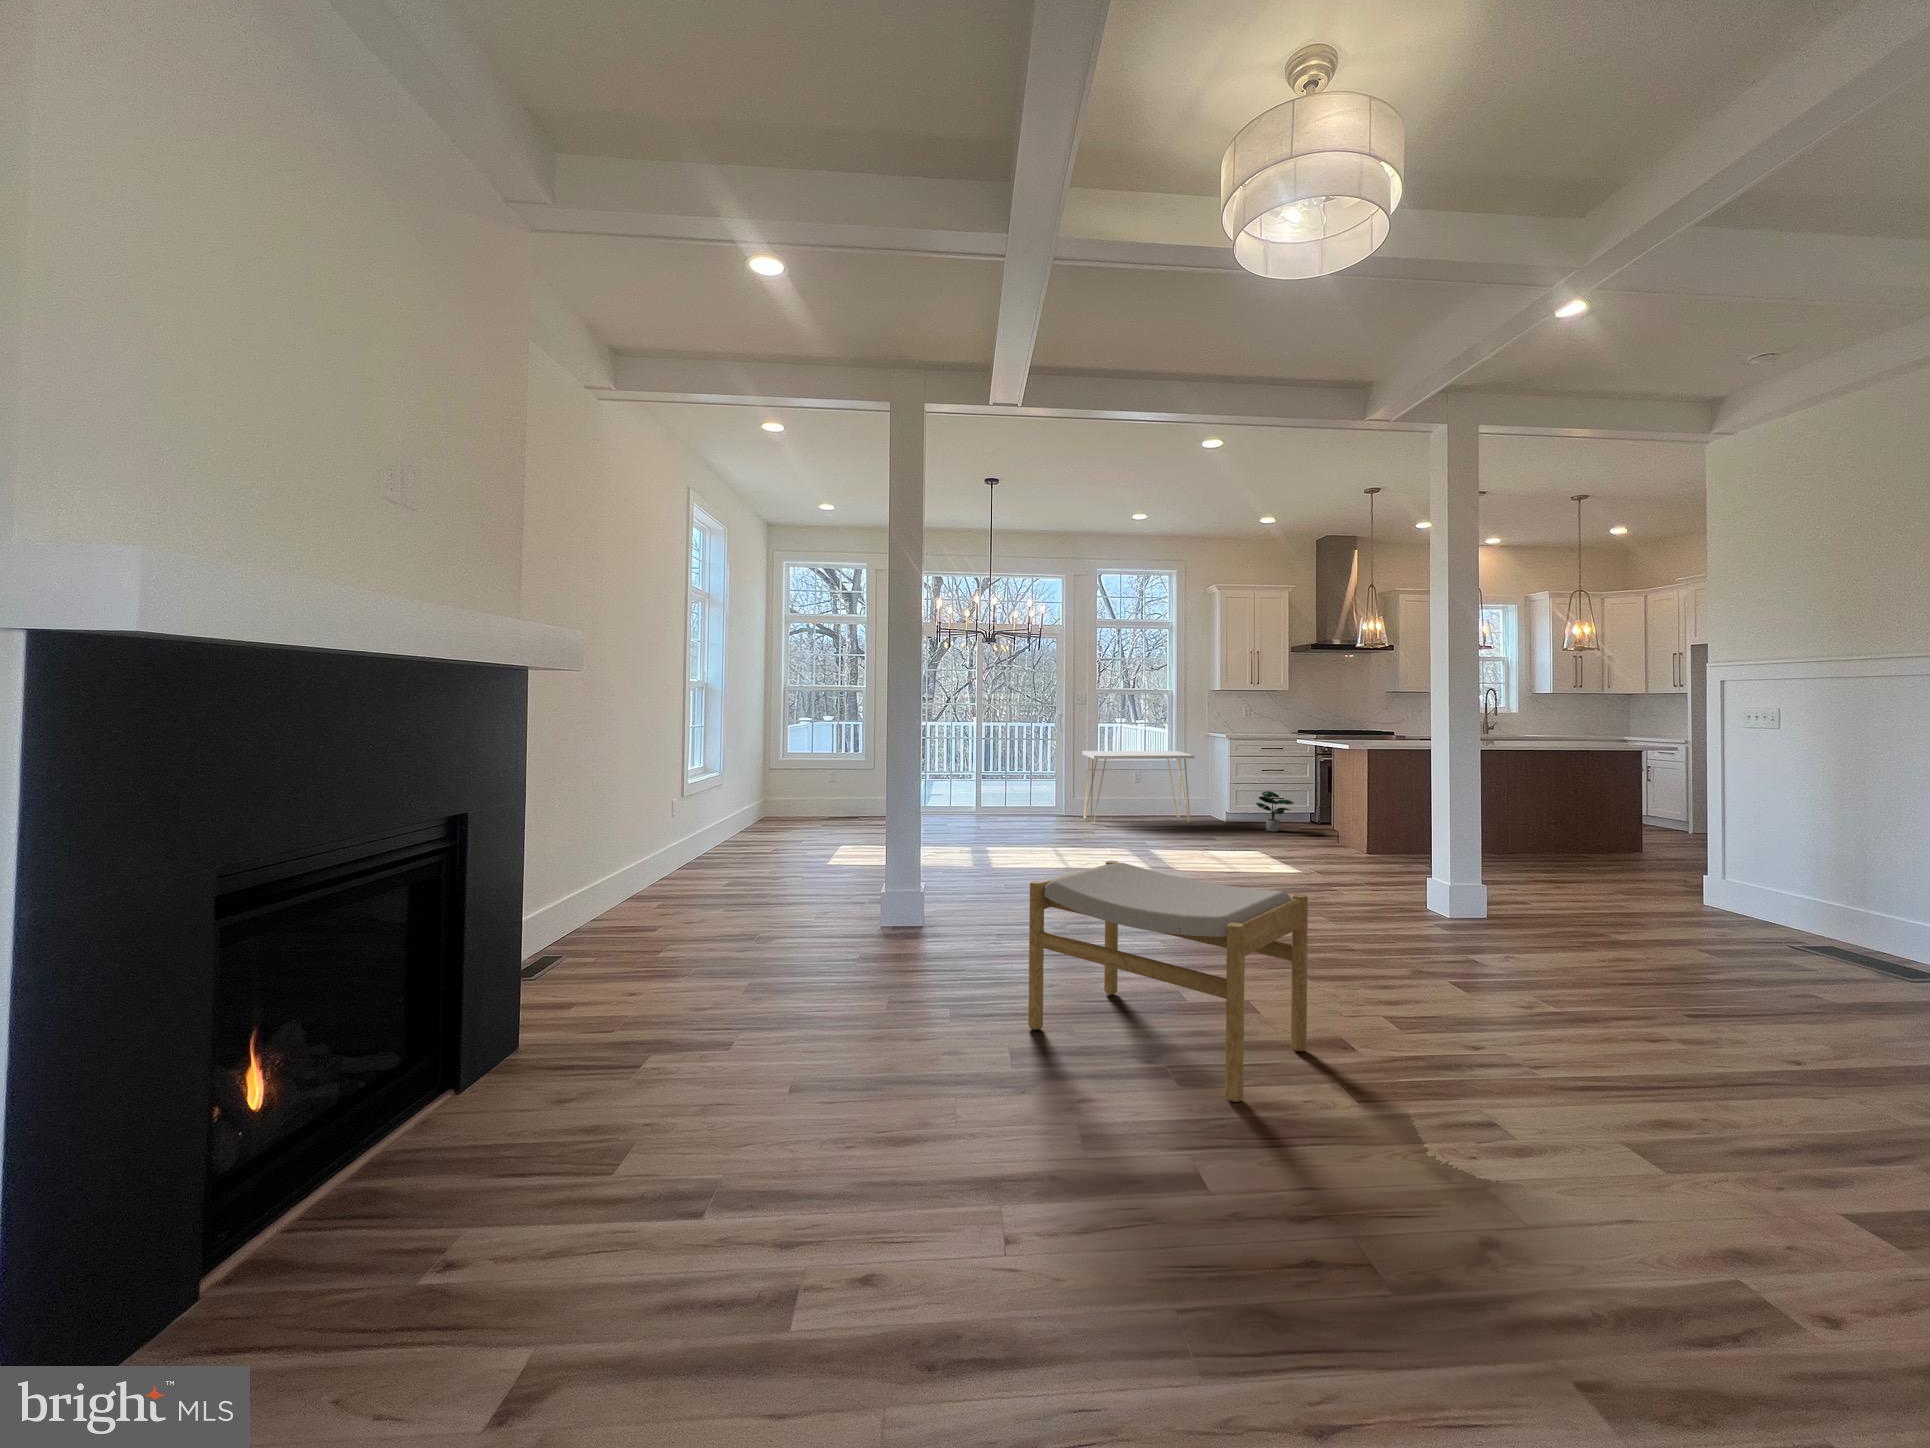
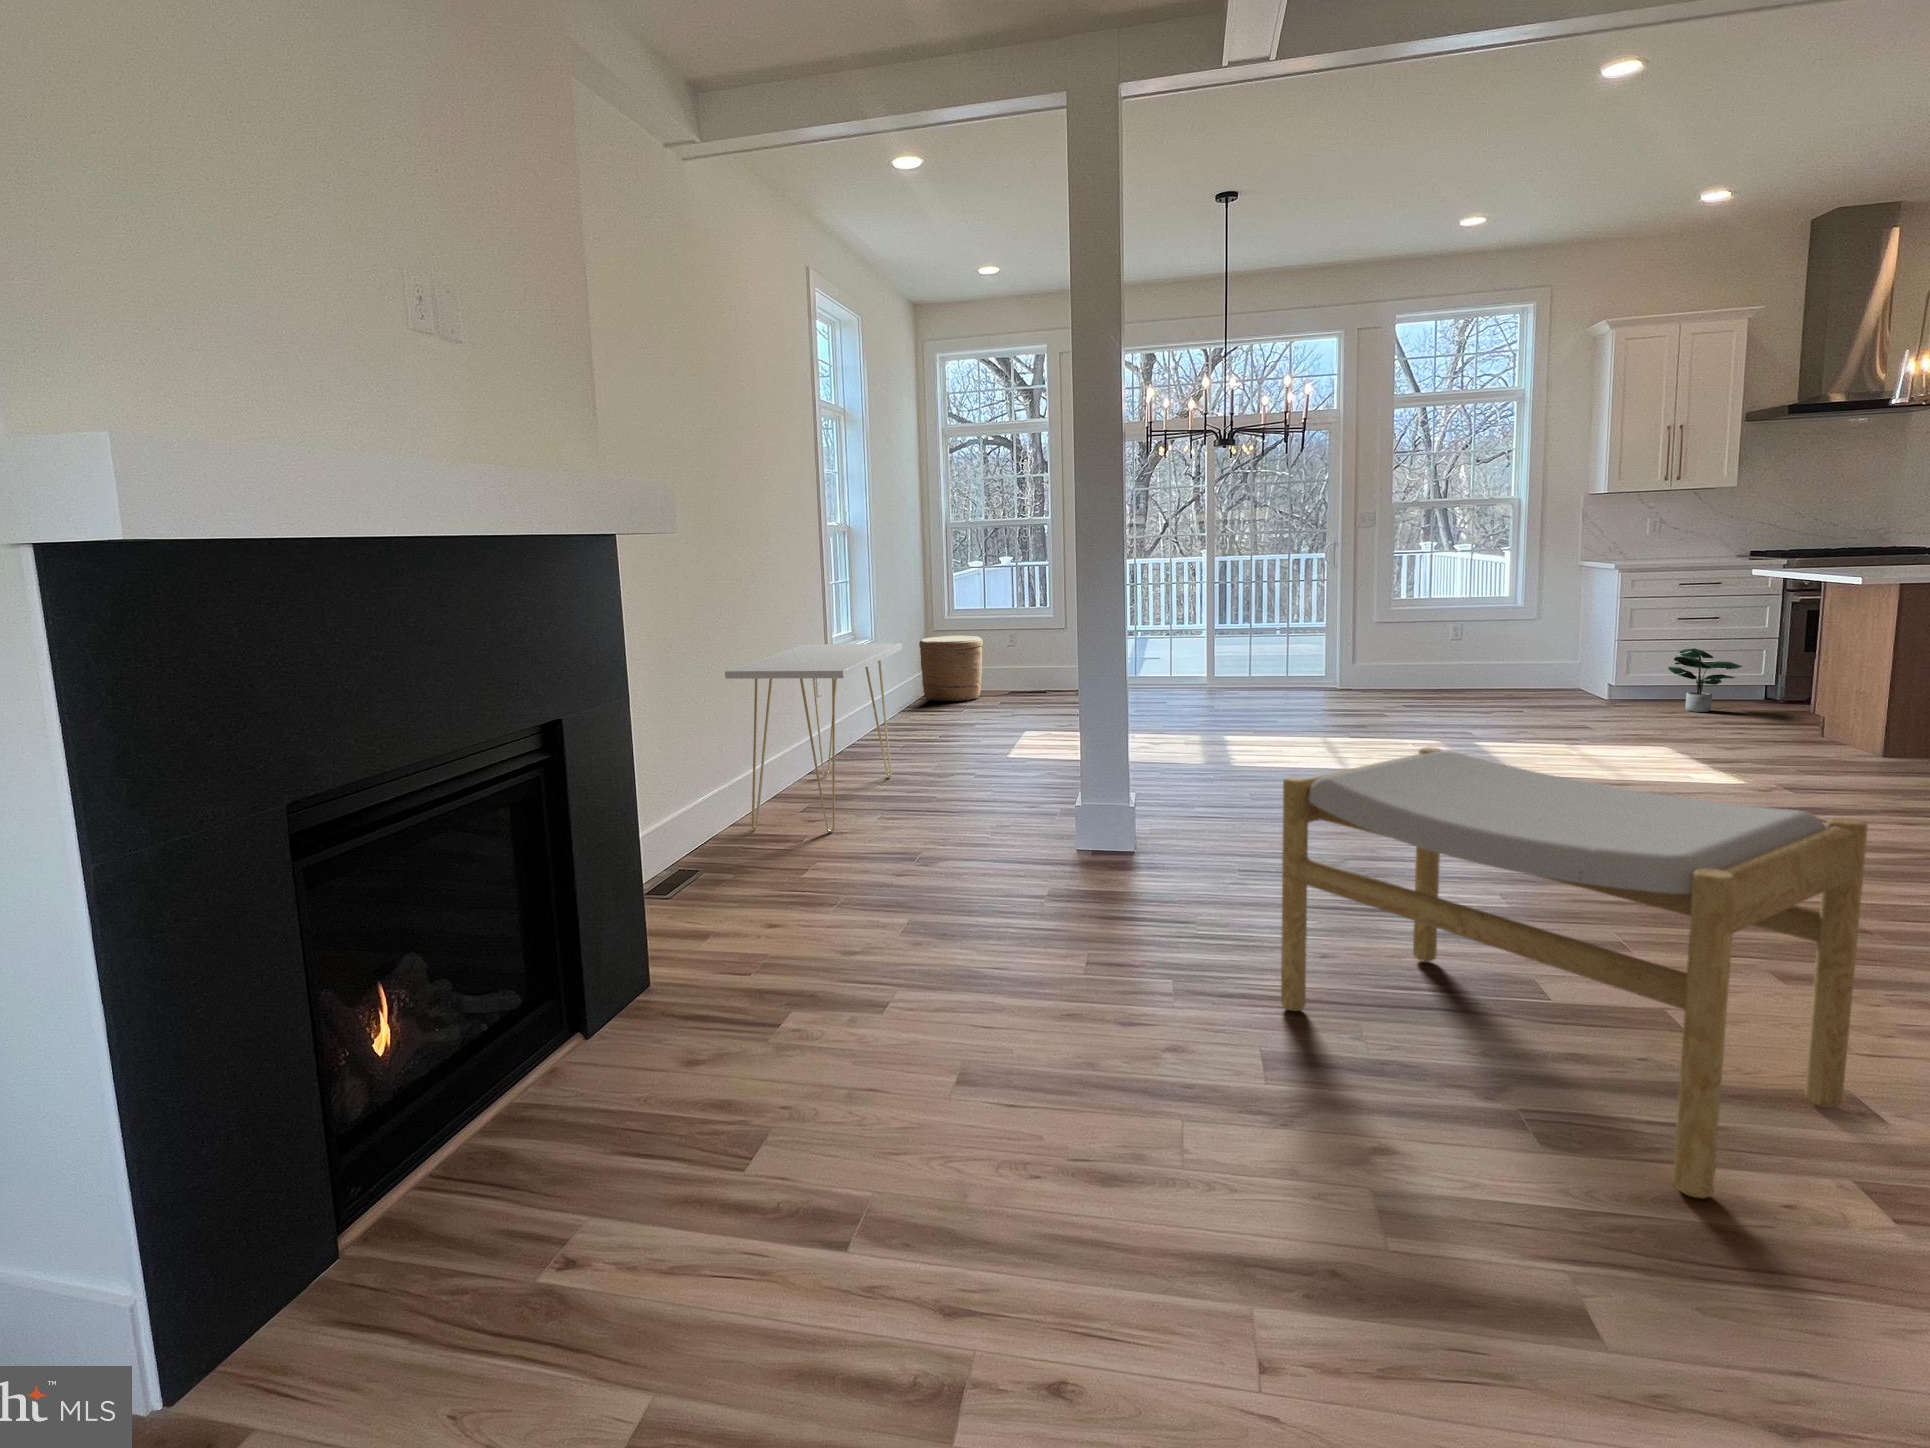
console table: present [1082,751,1194,824] -> present [725,643,902,833]
woven basket: none [758,776,809,828] -> present [919,636,983,701]

